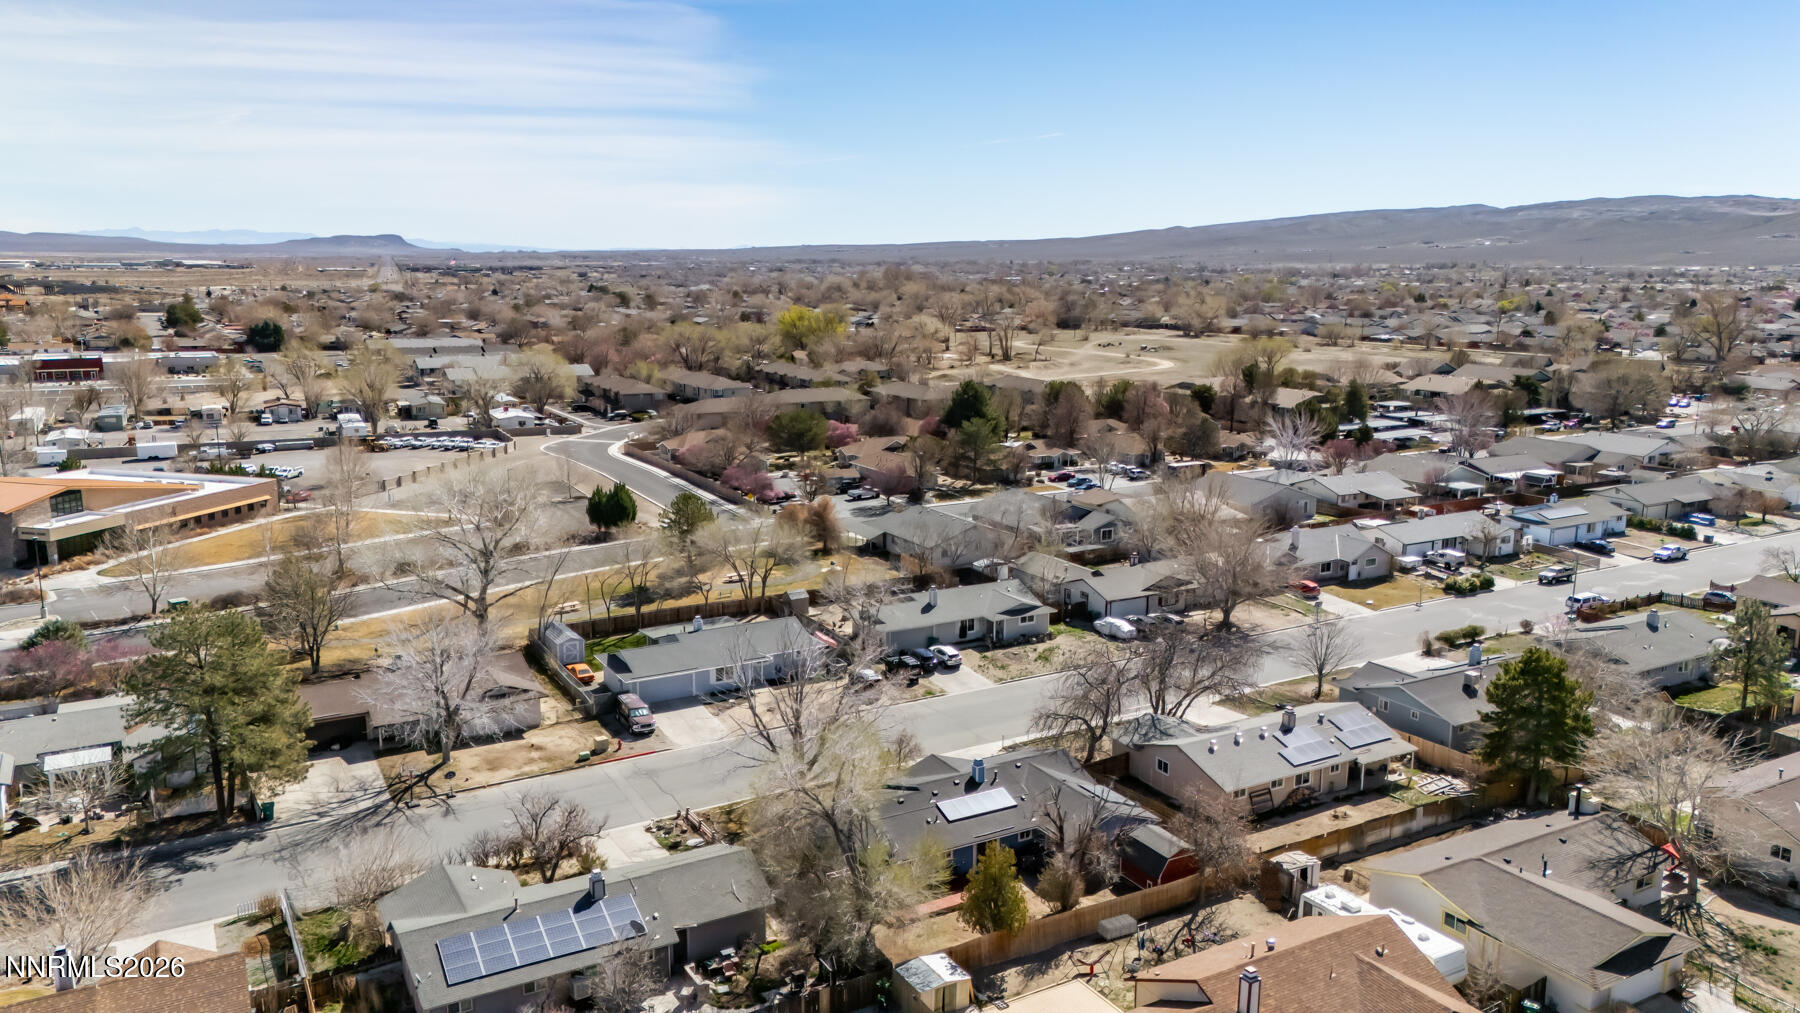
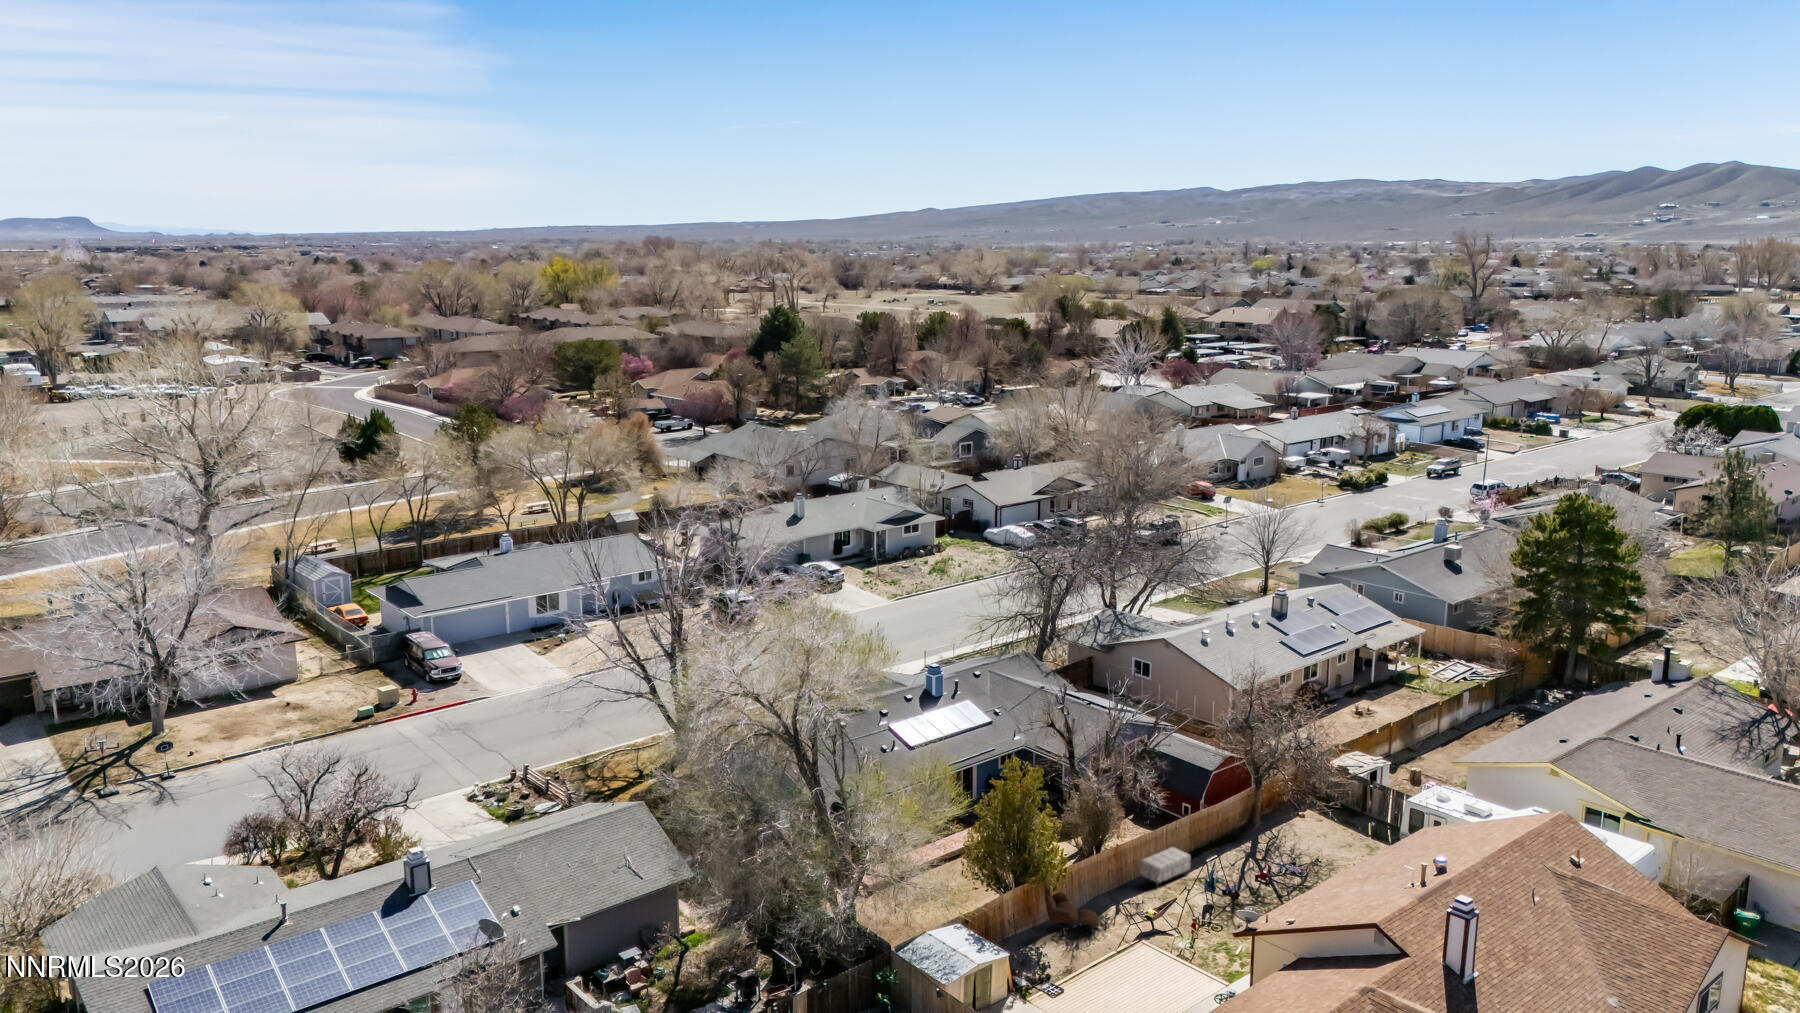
lounge chair: present [1257,867,1284,911] -> present [1044,881,1099,937]

